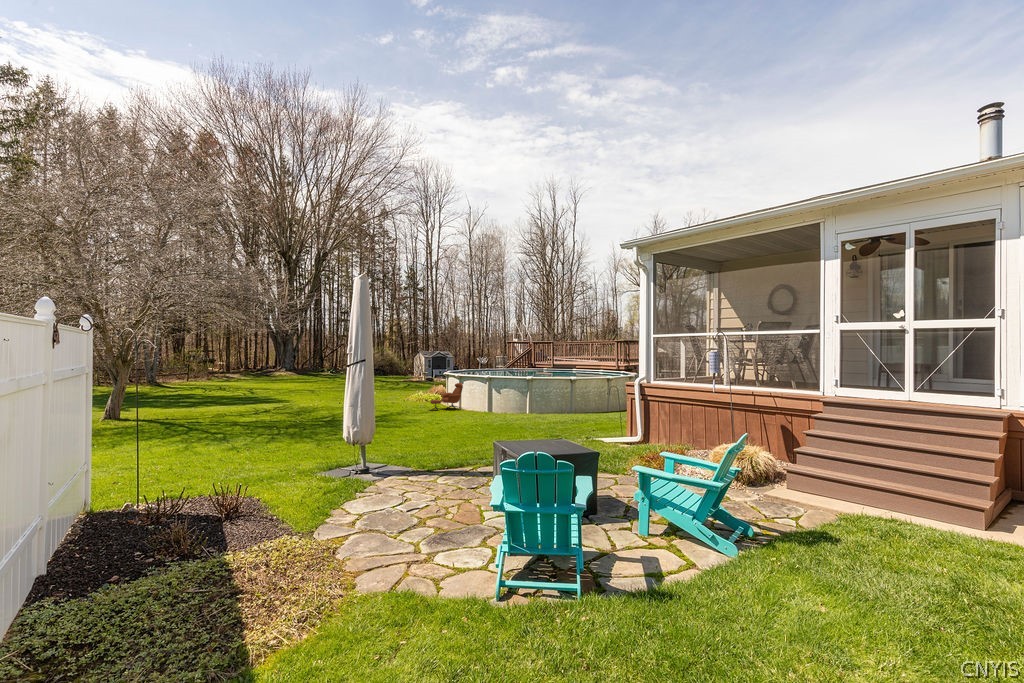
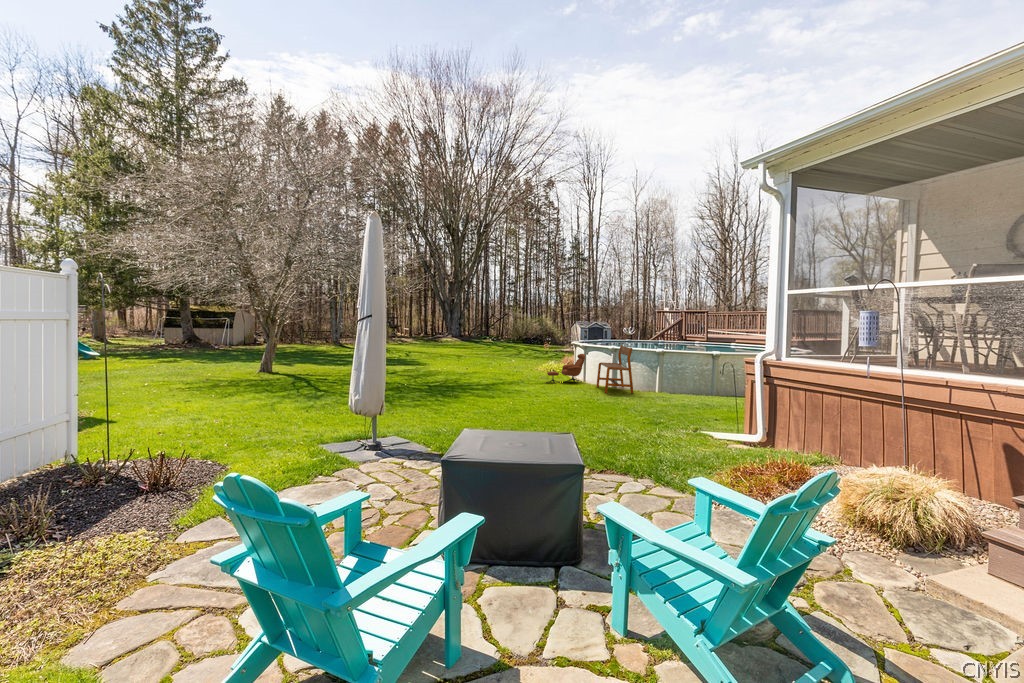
bench: none [477,375,512,416] -> present [596,345,633,393]

